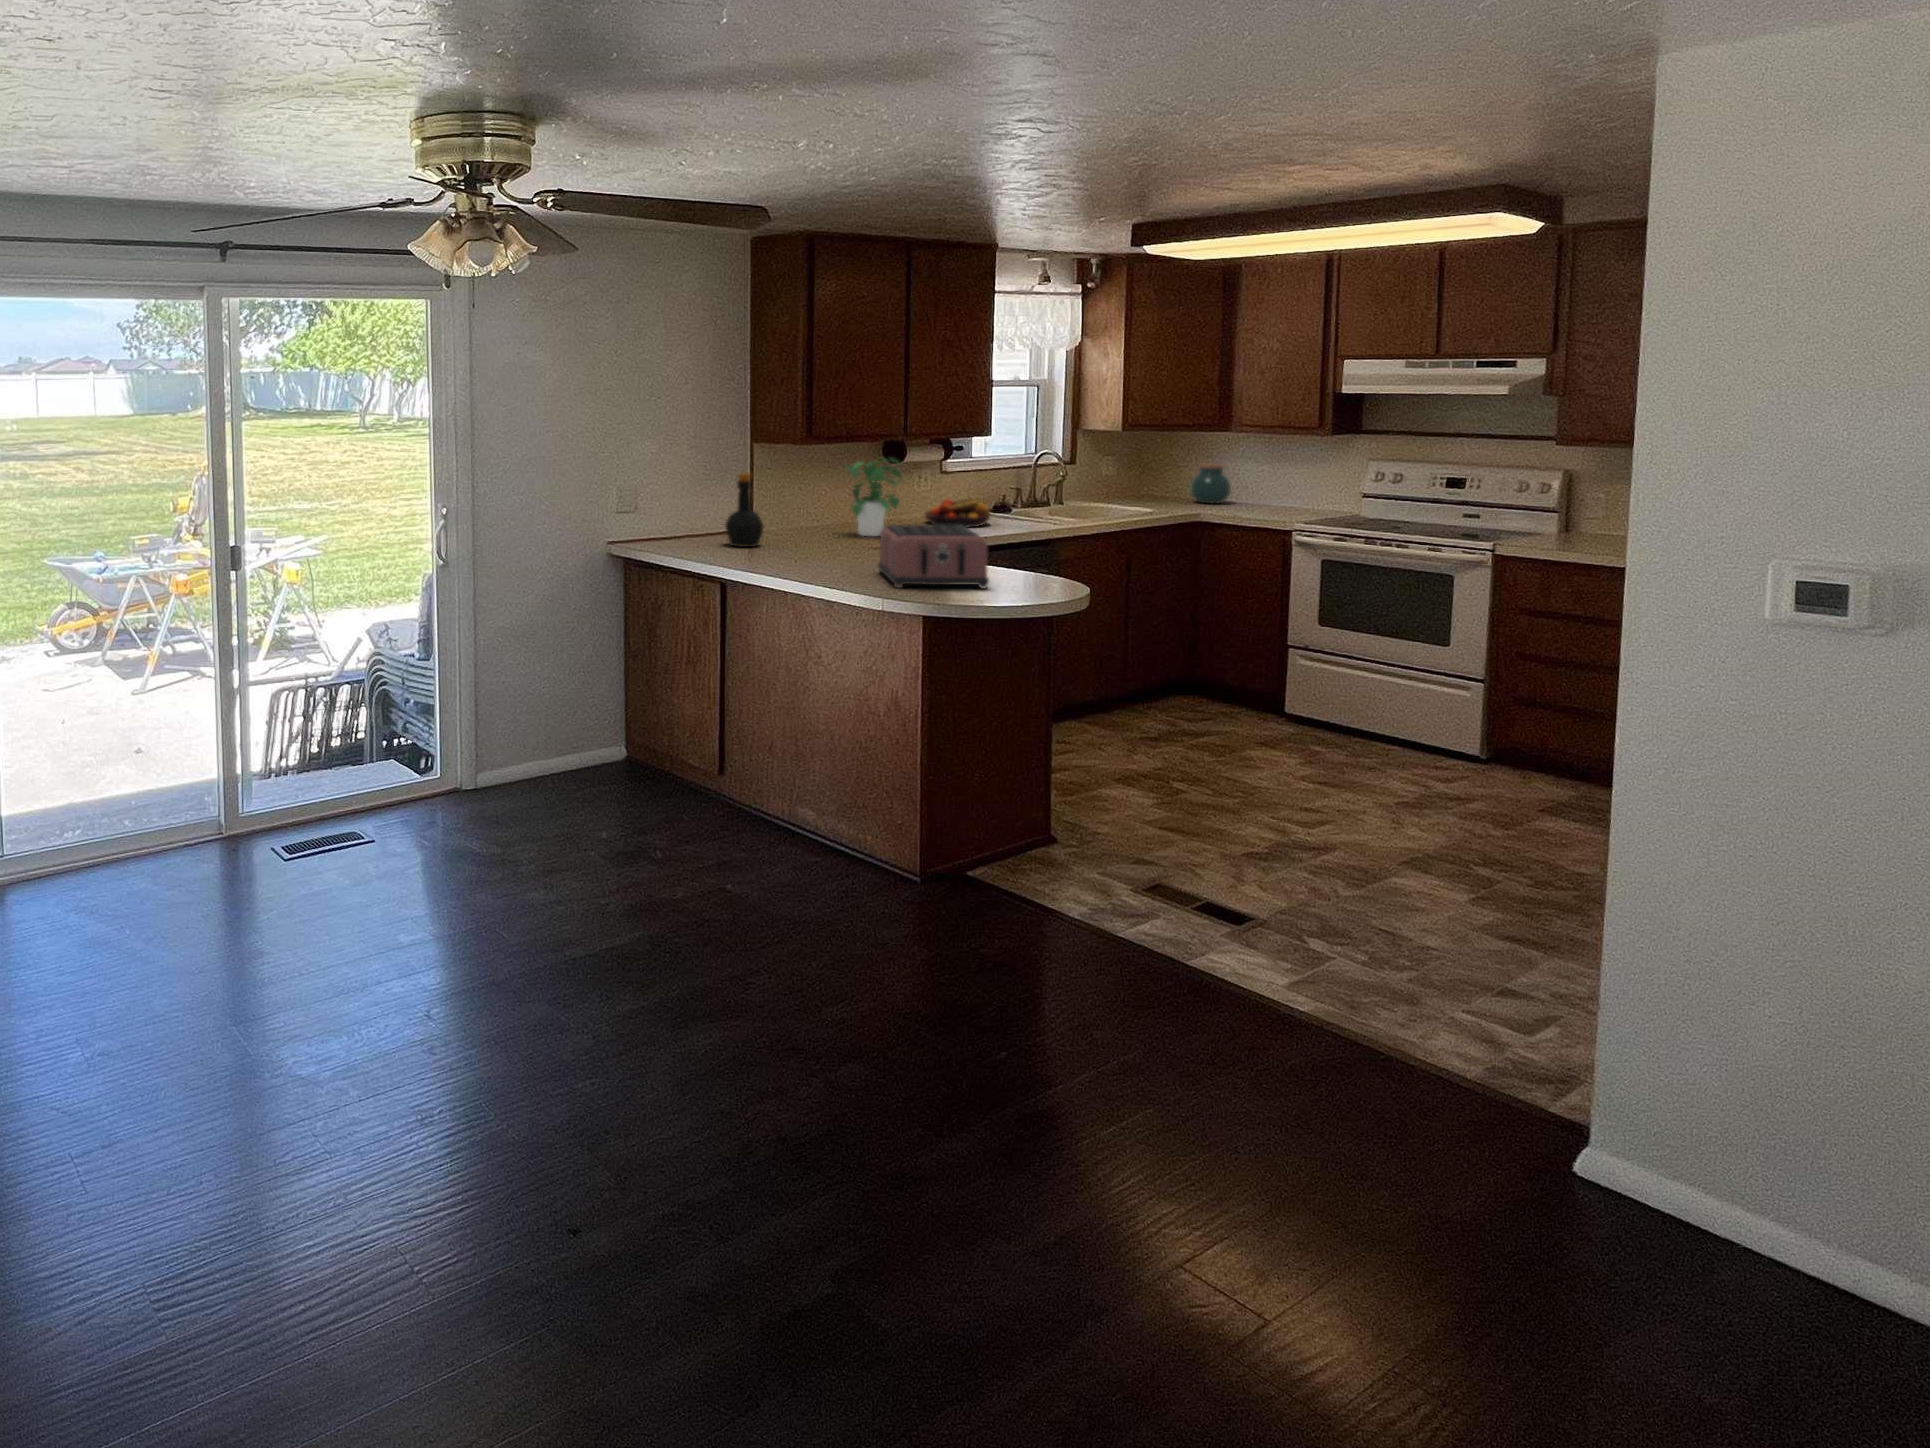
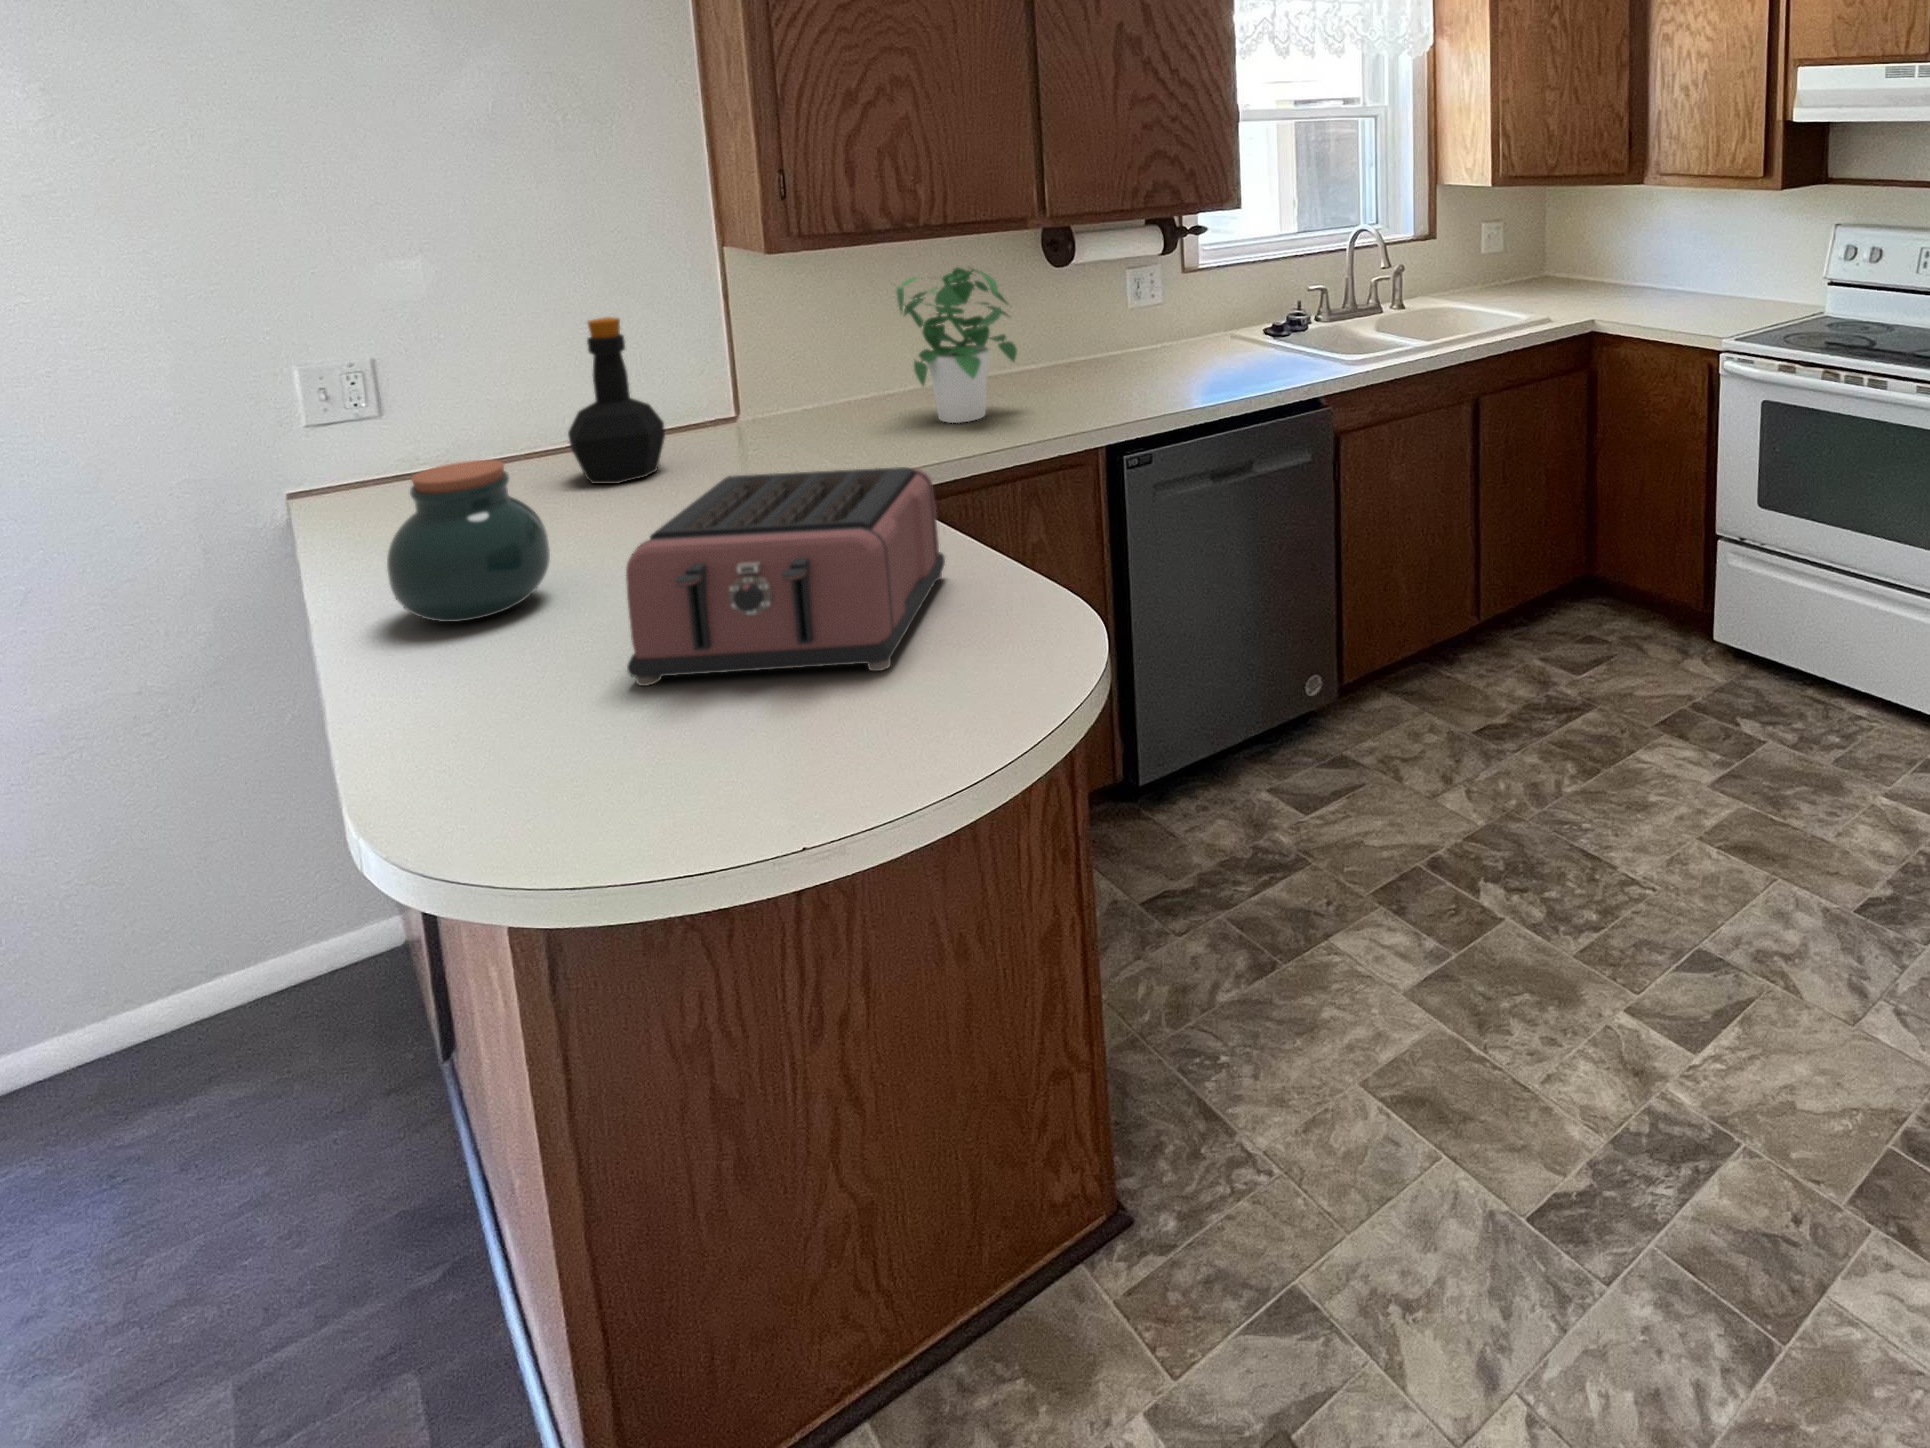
jar: present [1190,464,1231,503] -> present [387,460,550,622]
fruit bowl: present [925,497,990,527] -> none [1120,317,1233,382]

